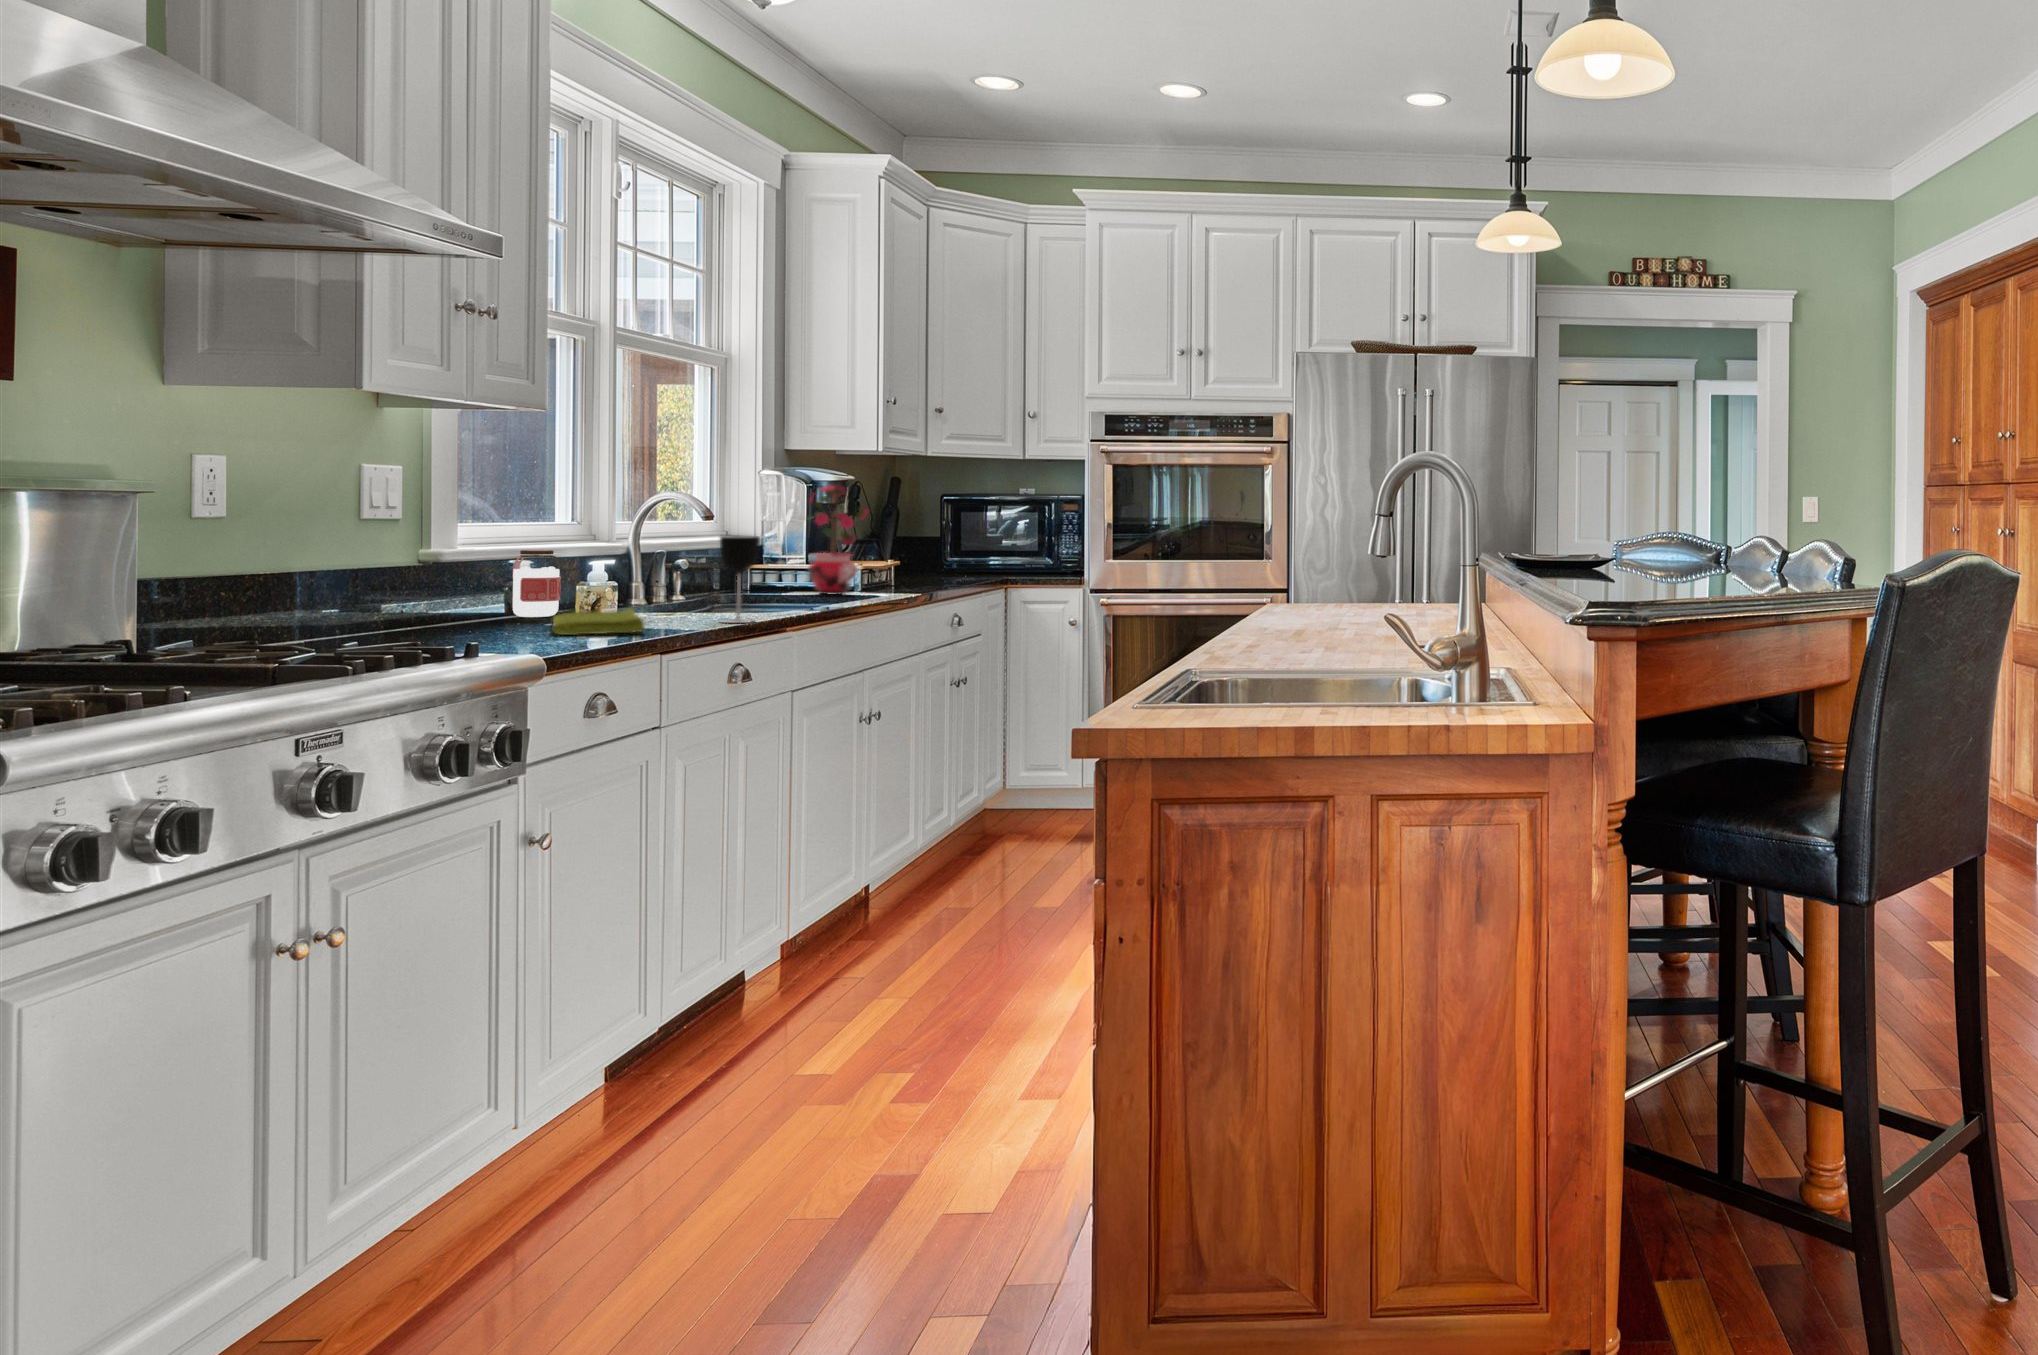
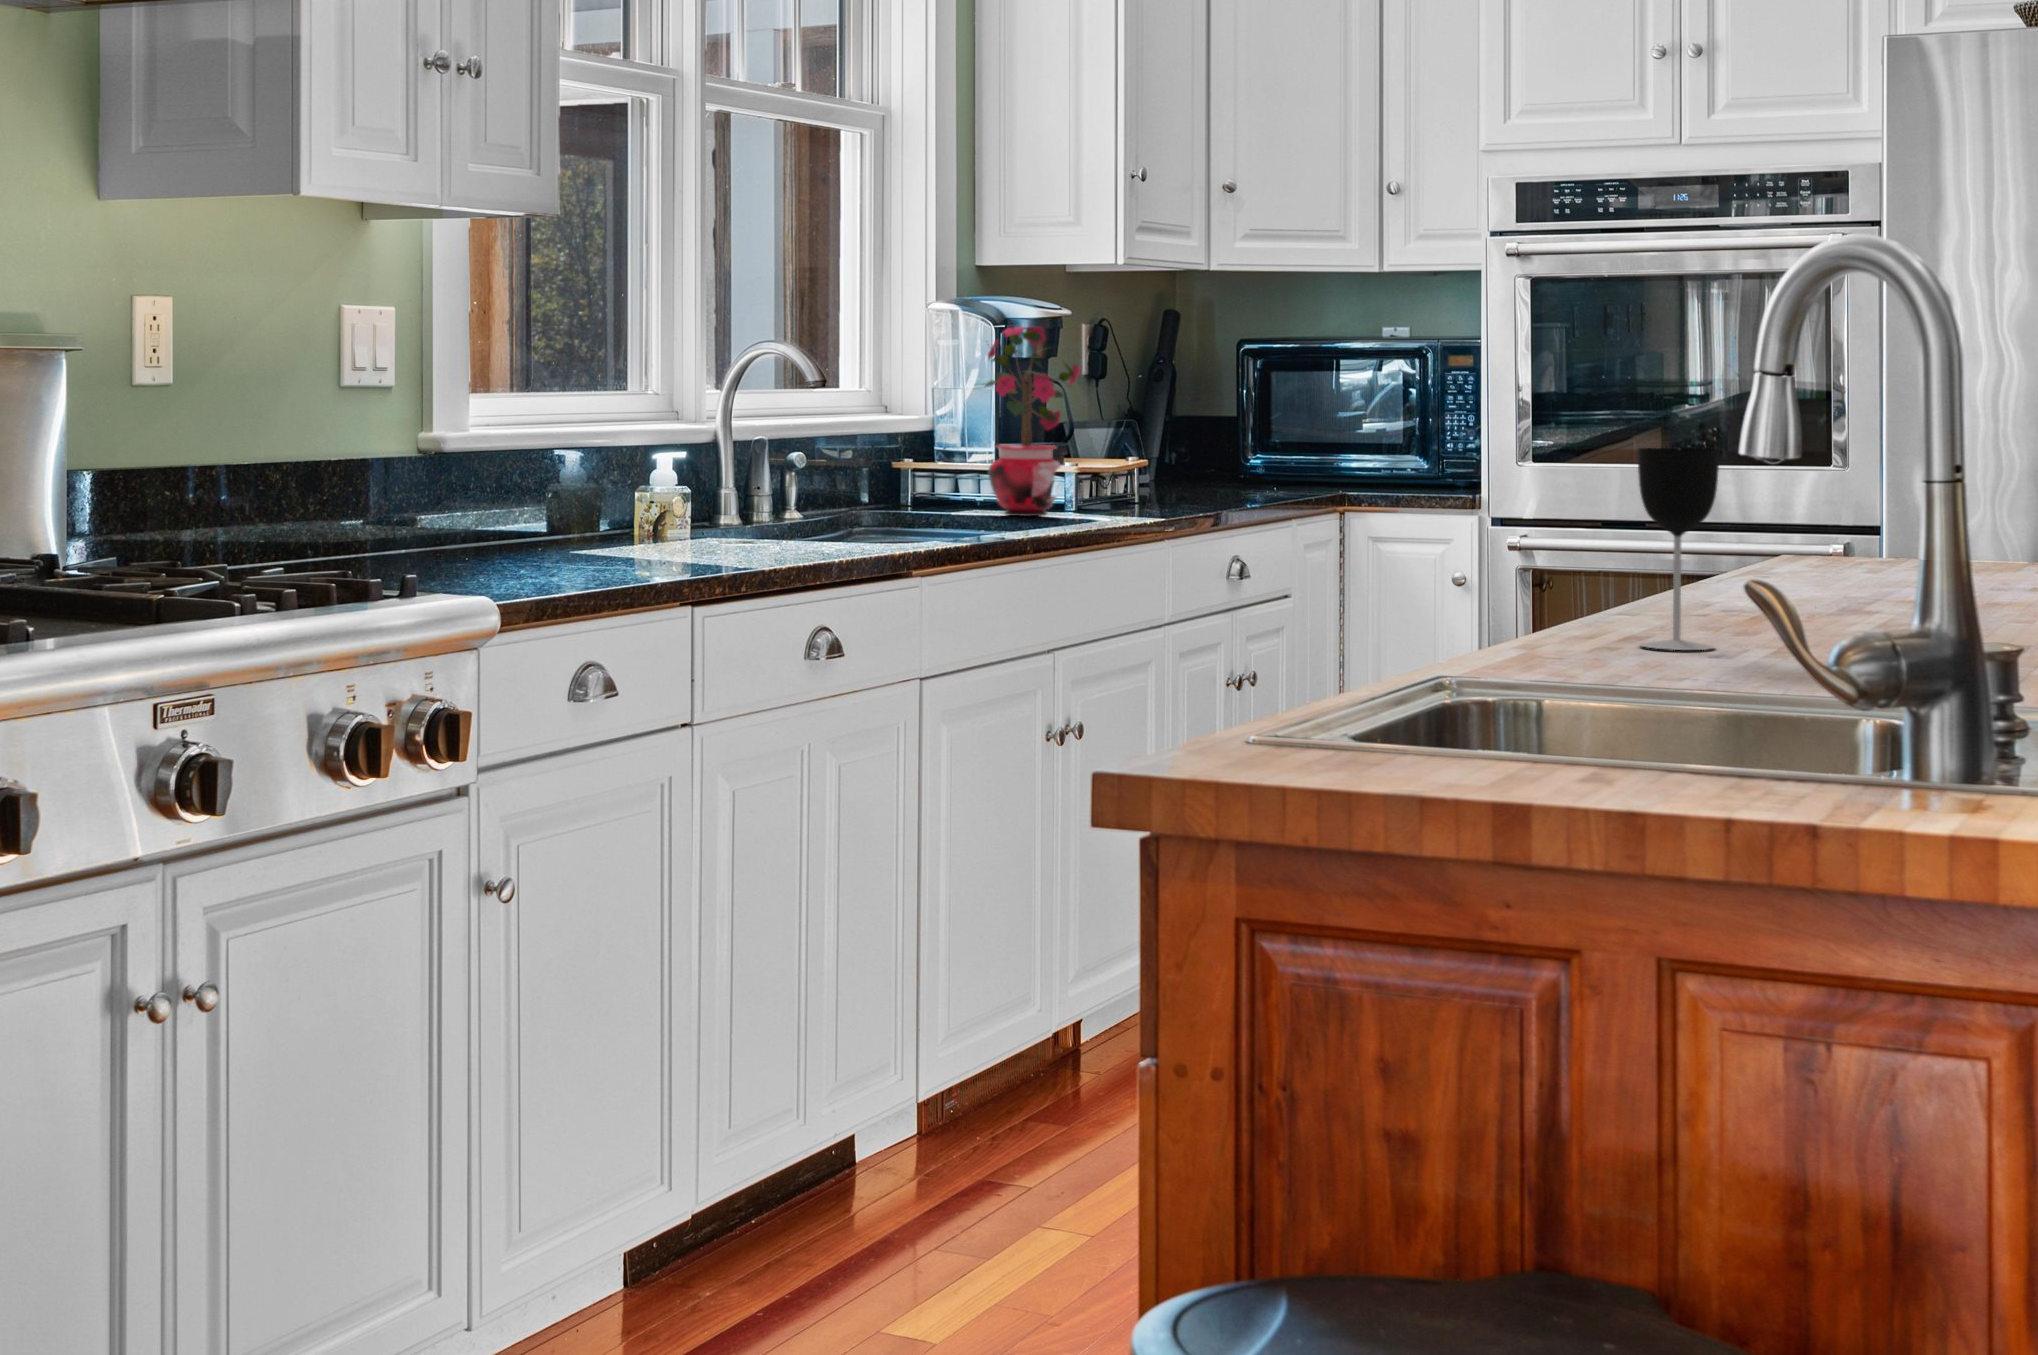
wine glass: present [720,536,760,623] -> present [1638,448,1719,650]
jar: present [512,550,563,617] -> none [537,435,600,541]
dish towel: present [552,608,645,635] -> none [552,527,688,567]

